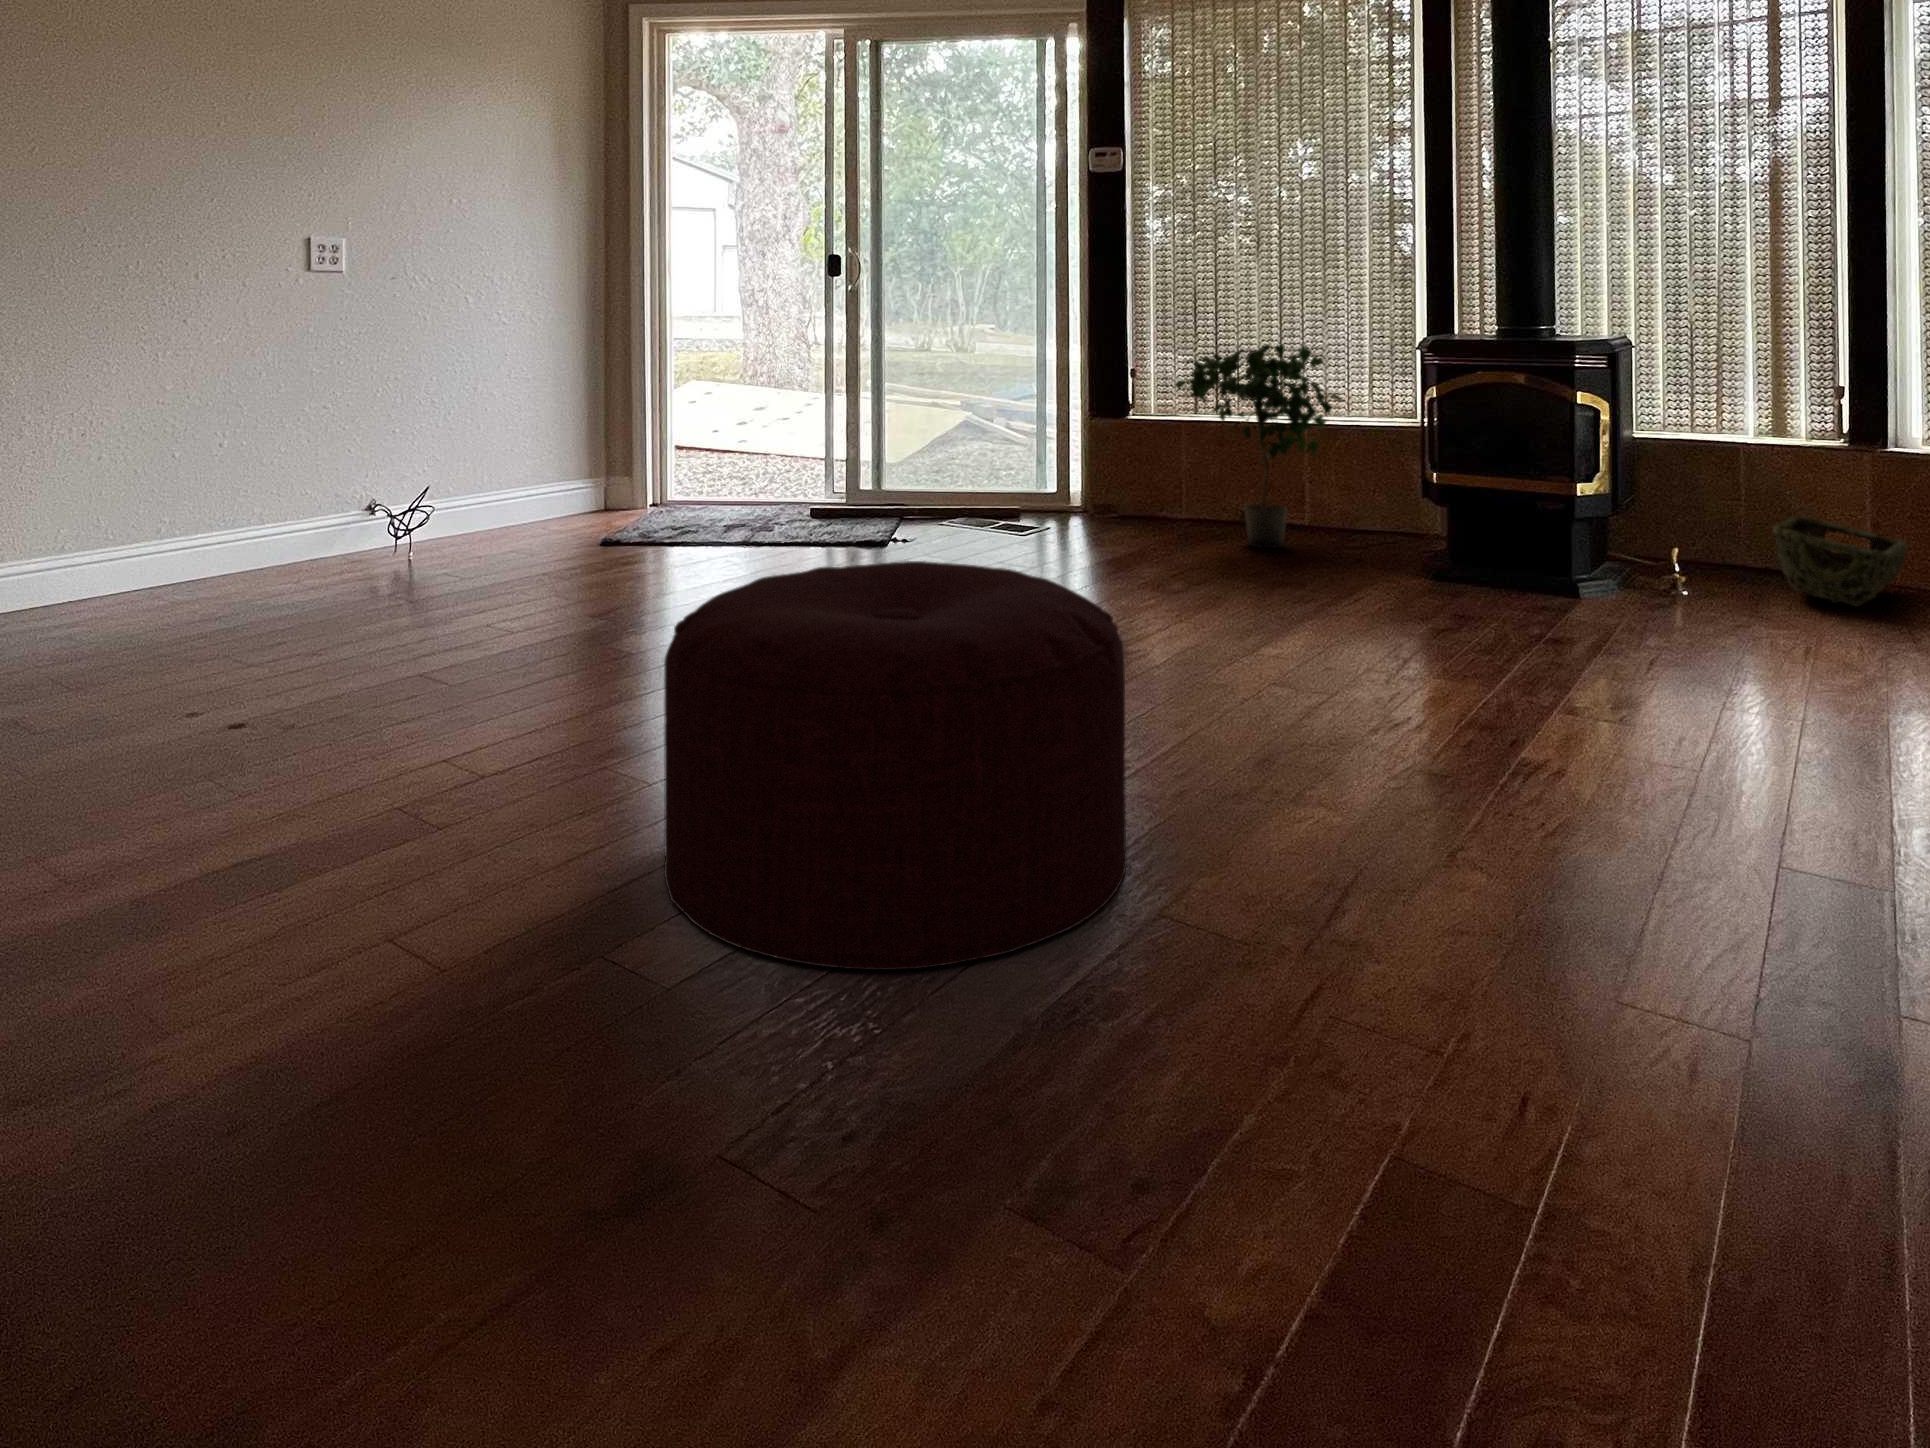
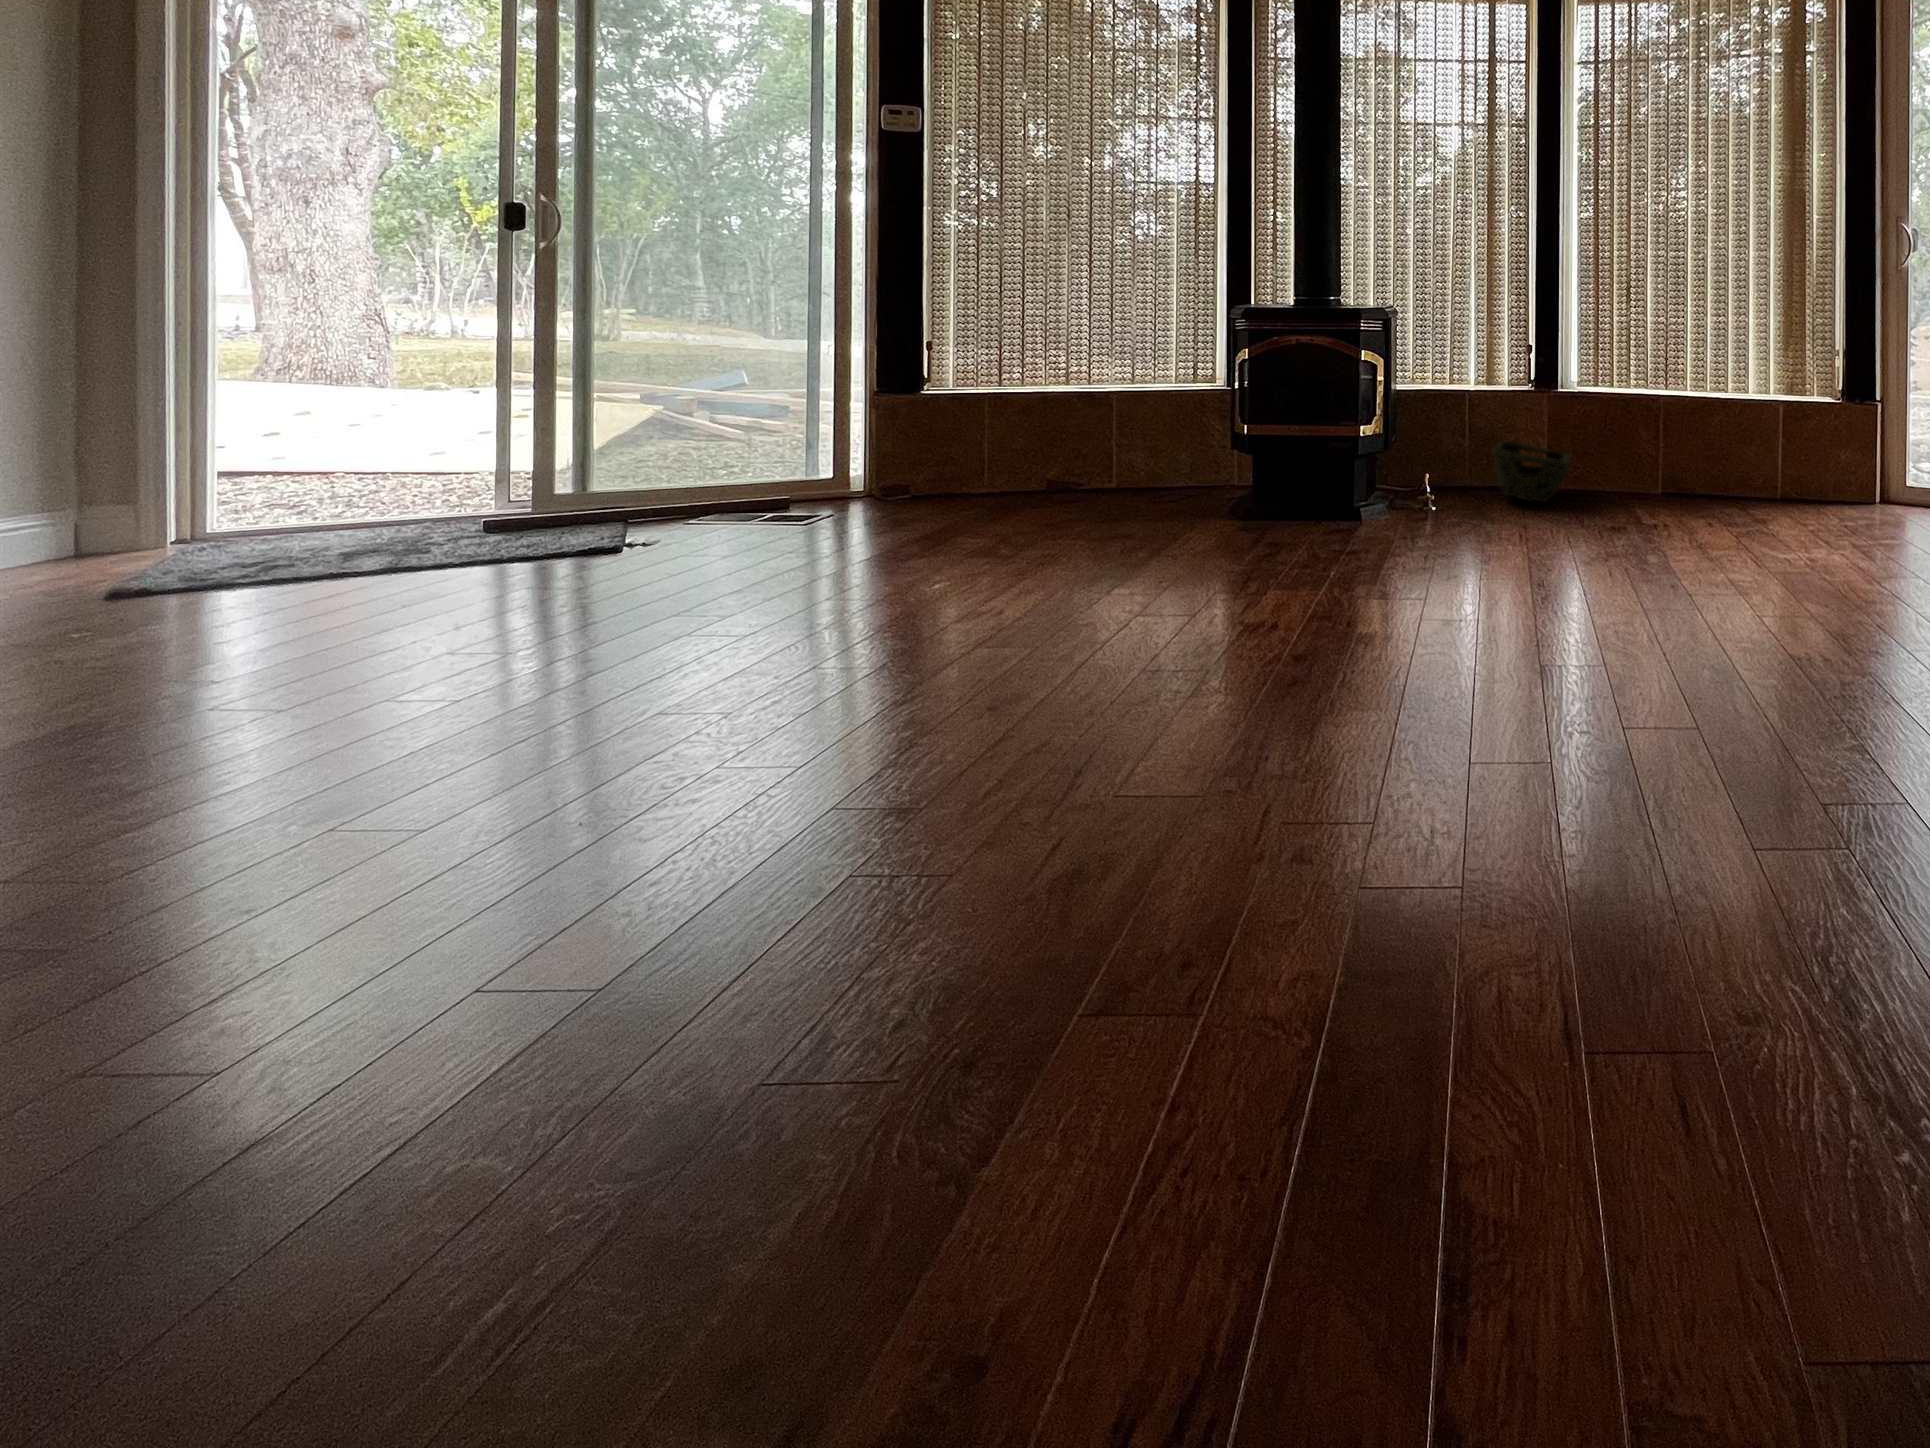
potted plant: present [1175,344,1343,548] -> none [984,313,1155,509]
ottoman: present [664,561,1127,970] -> none [484,529,1078,982]

